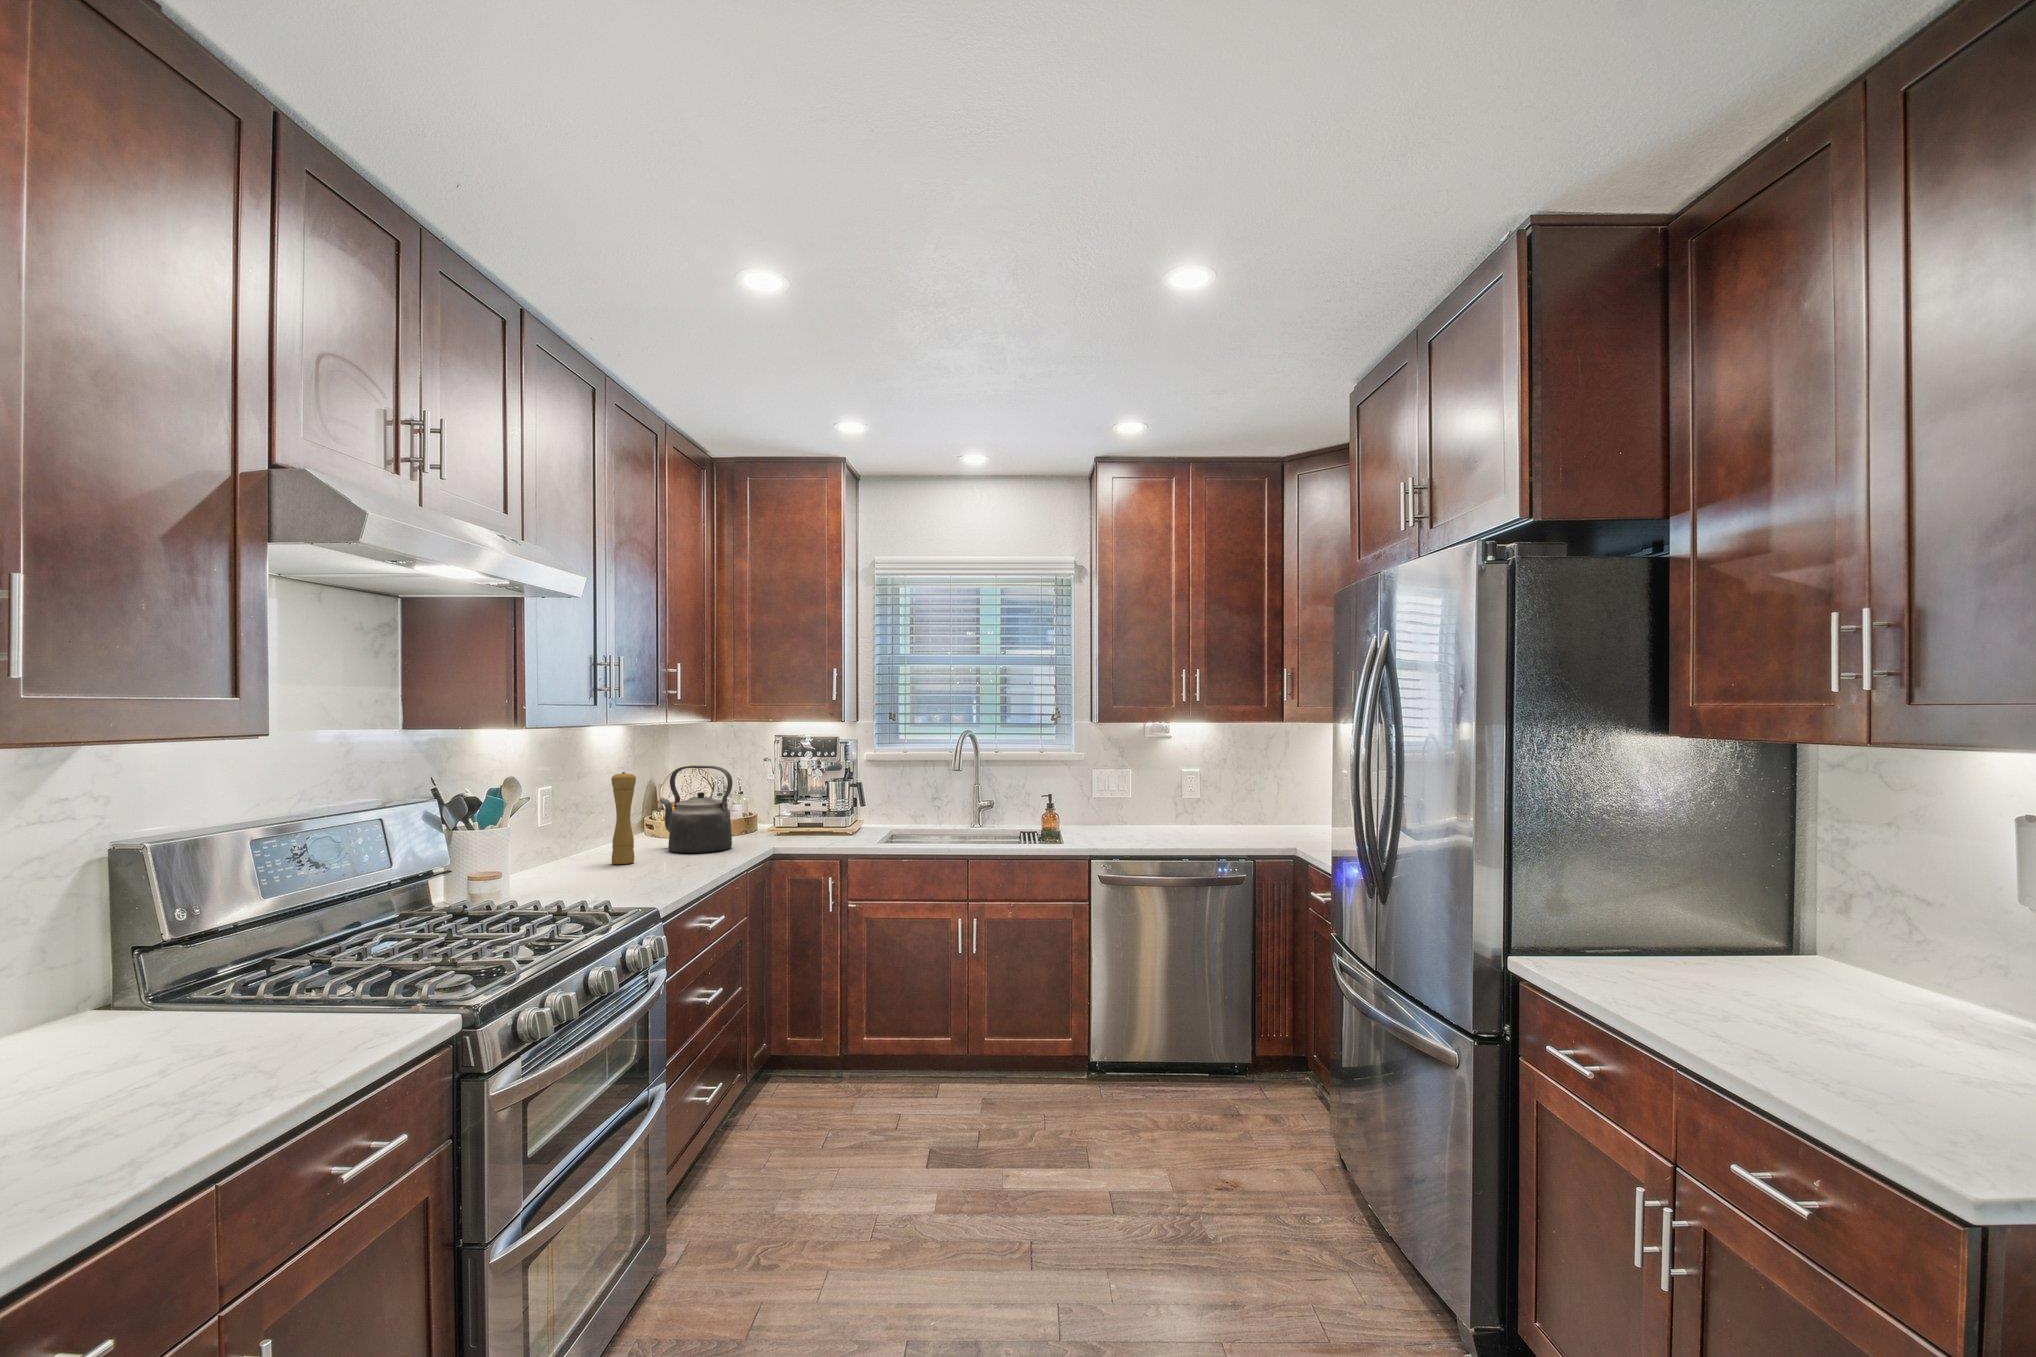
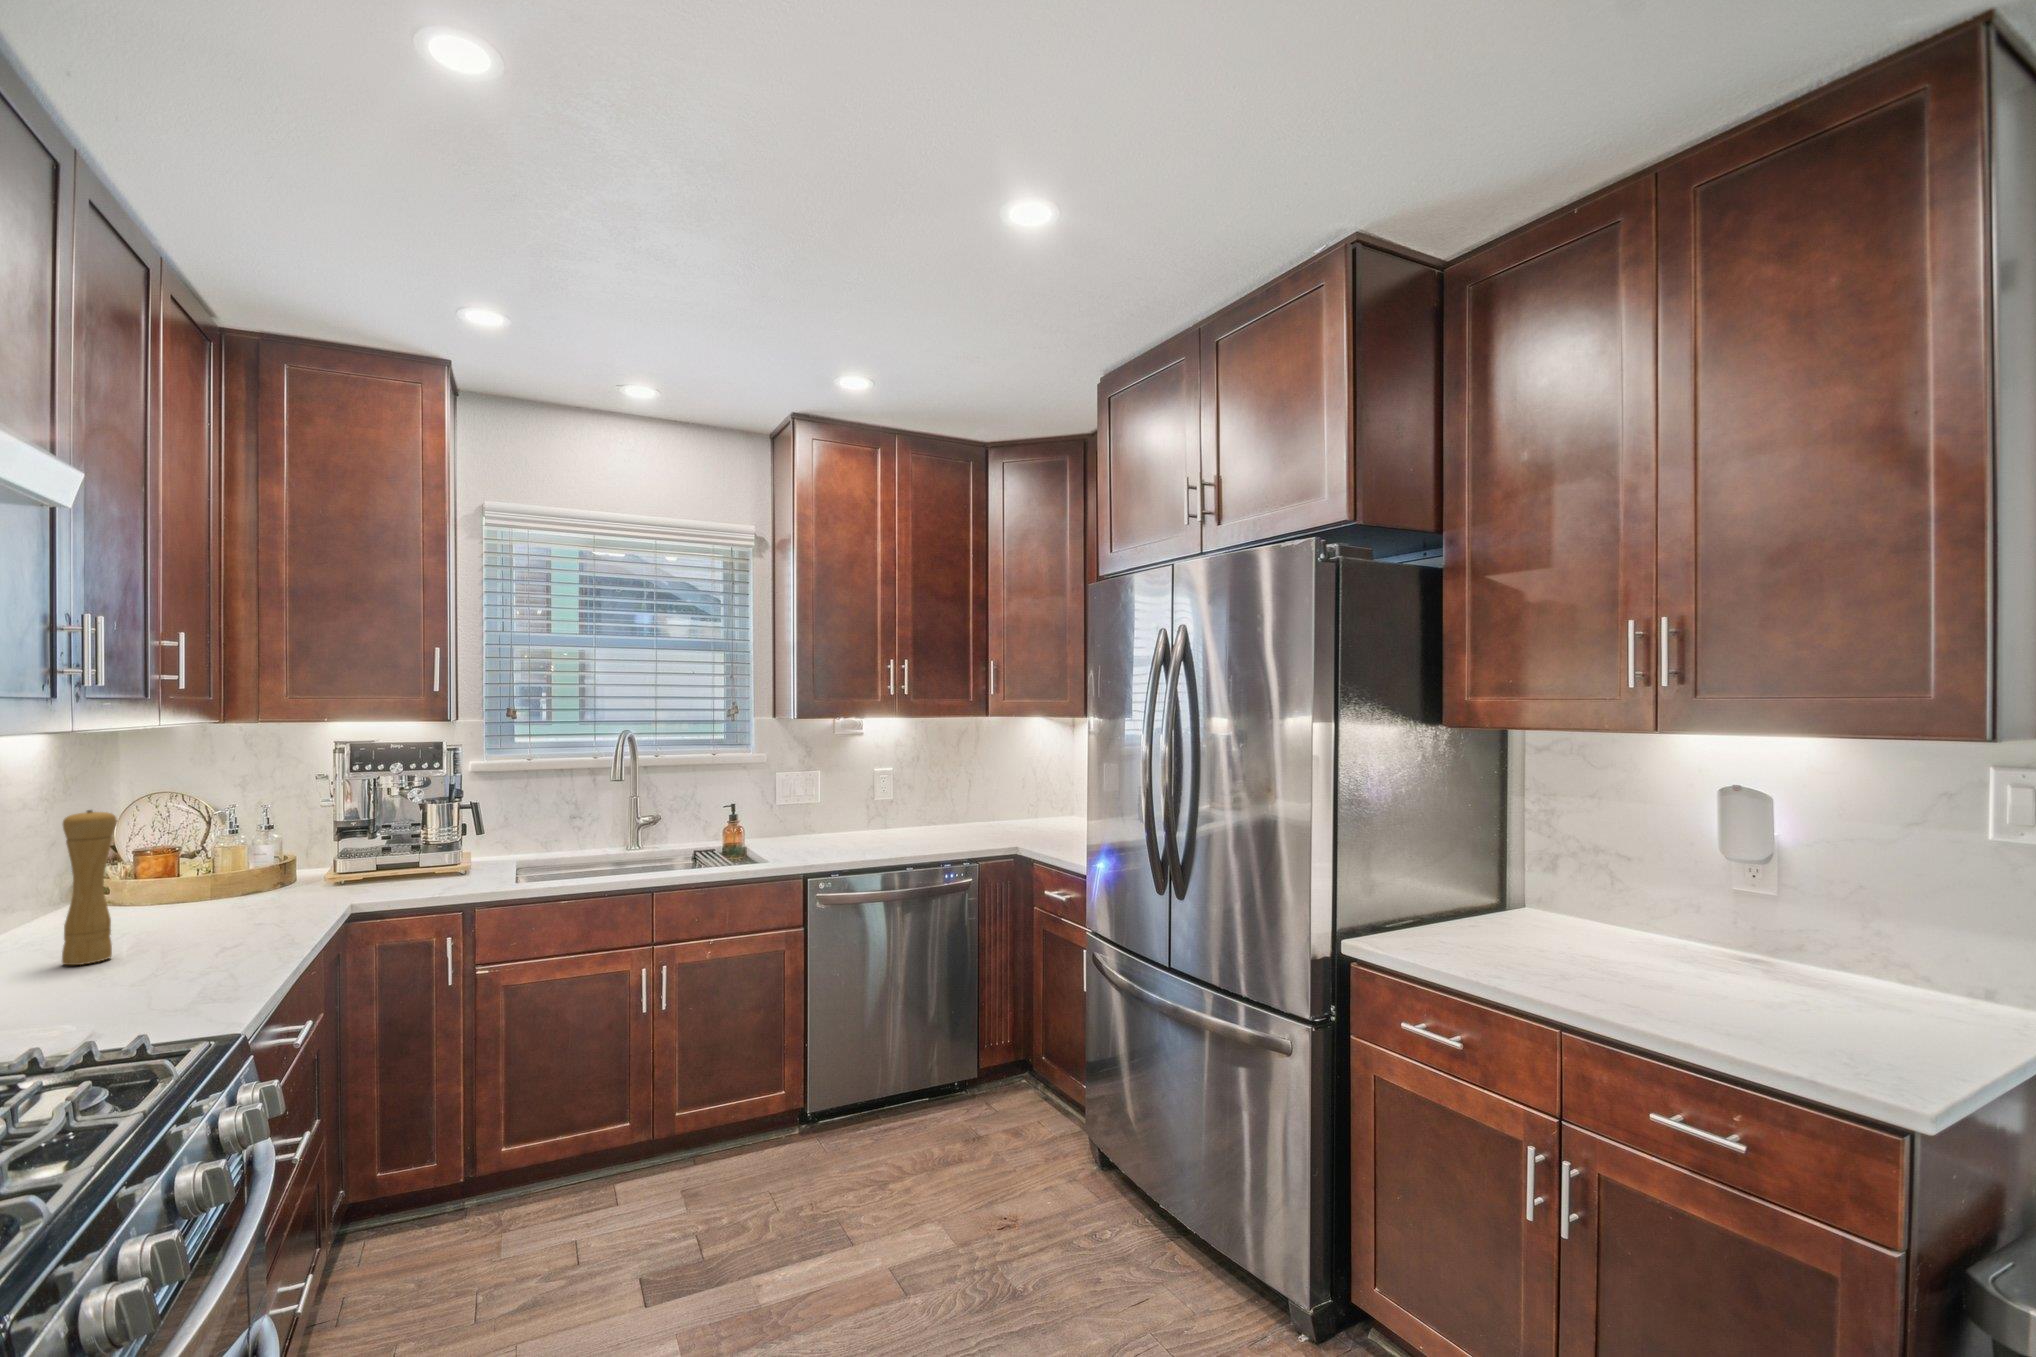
kettle: present [660,766,733,853] -> none [144,791,294,931]

